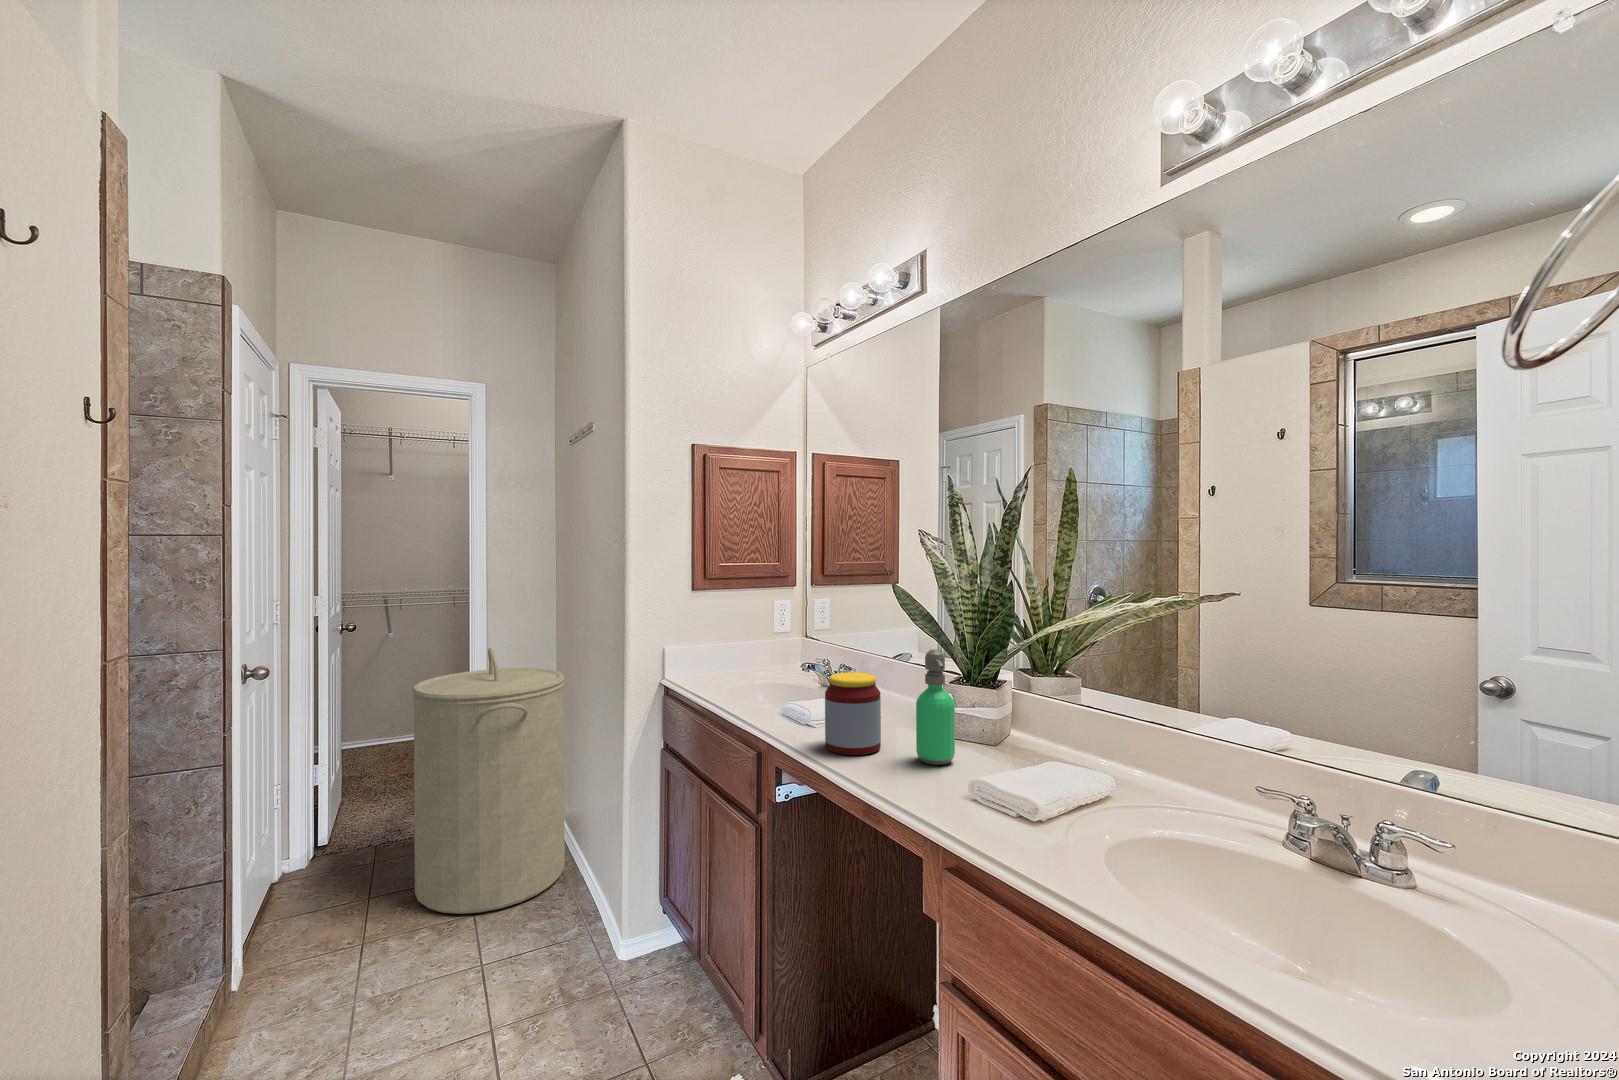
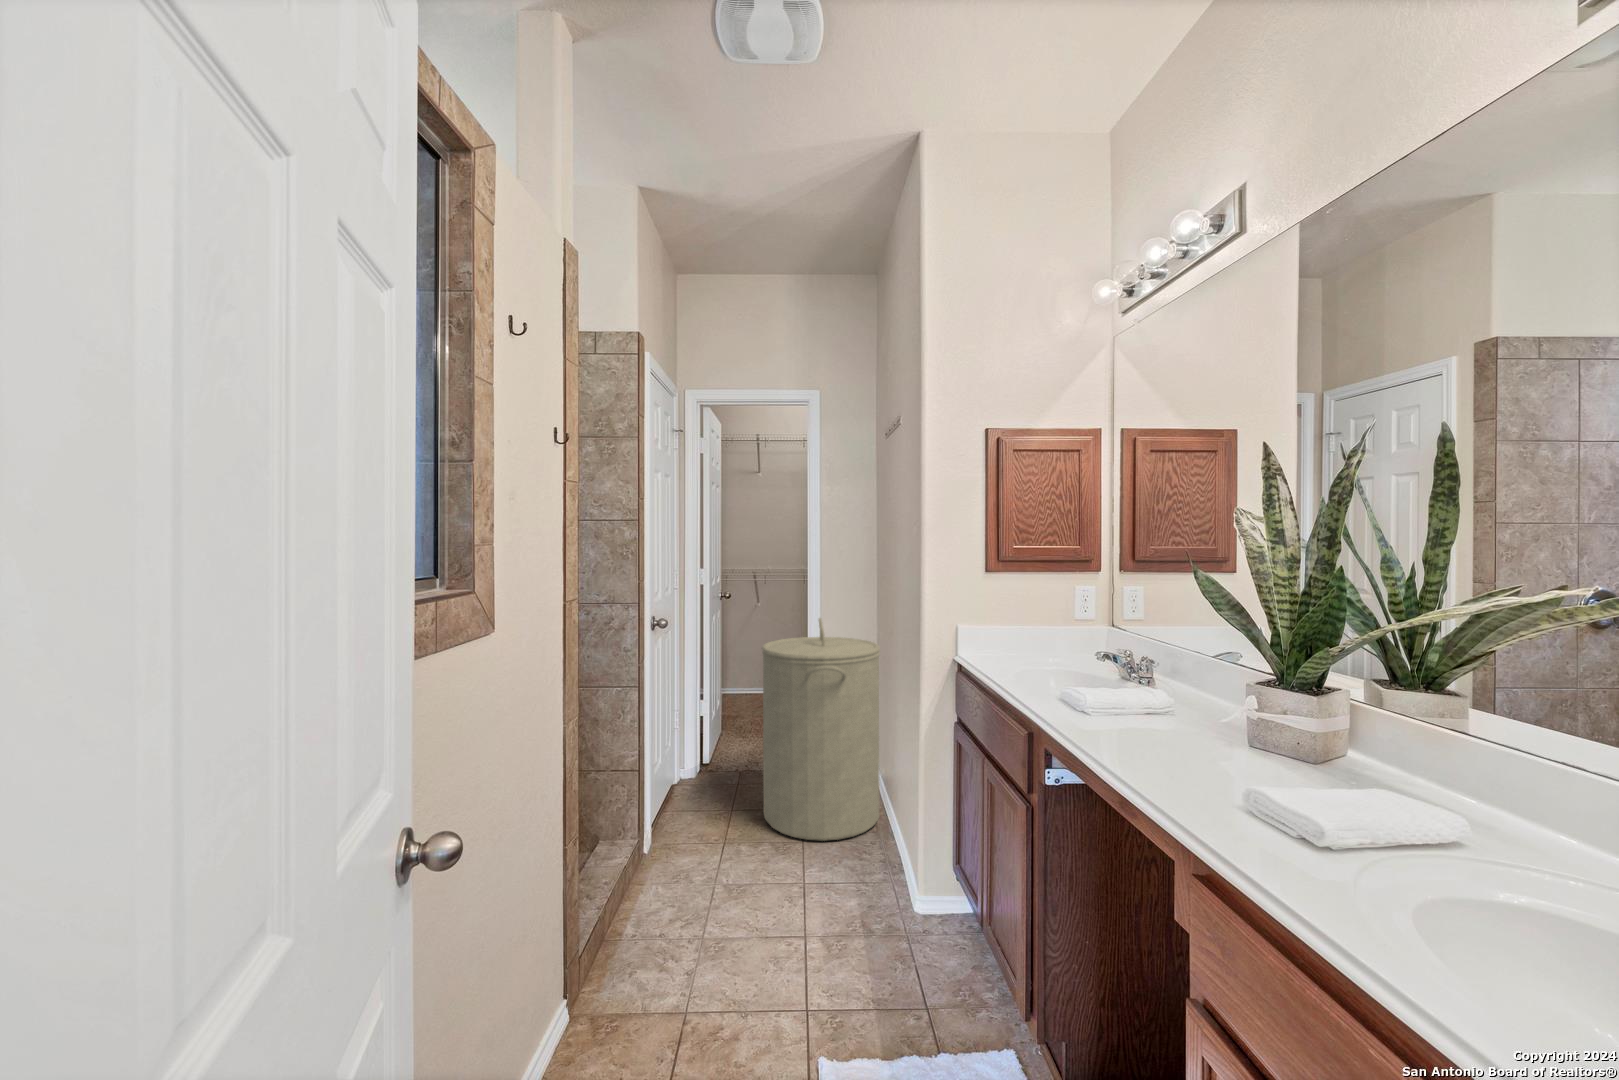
soap dispenser: present [916,649,955,765] -> none [1200,642,1252,775]
jar: present [825,672,881,755] -> none [1094,661,1161,750]

